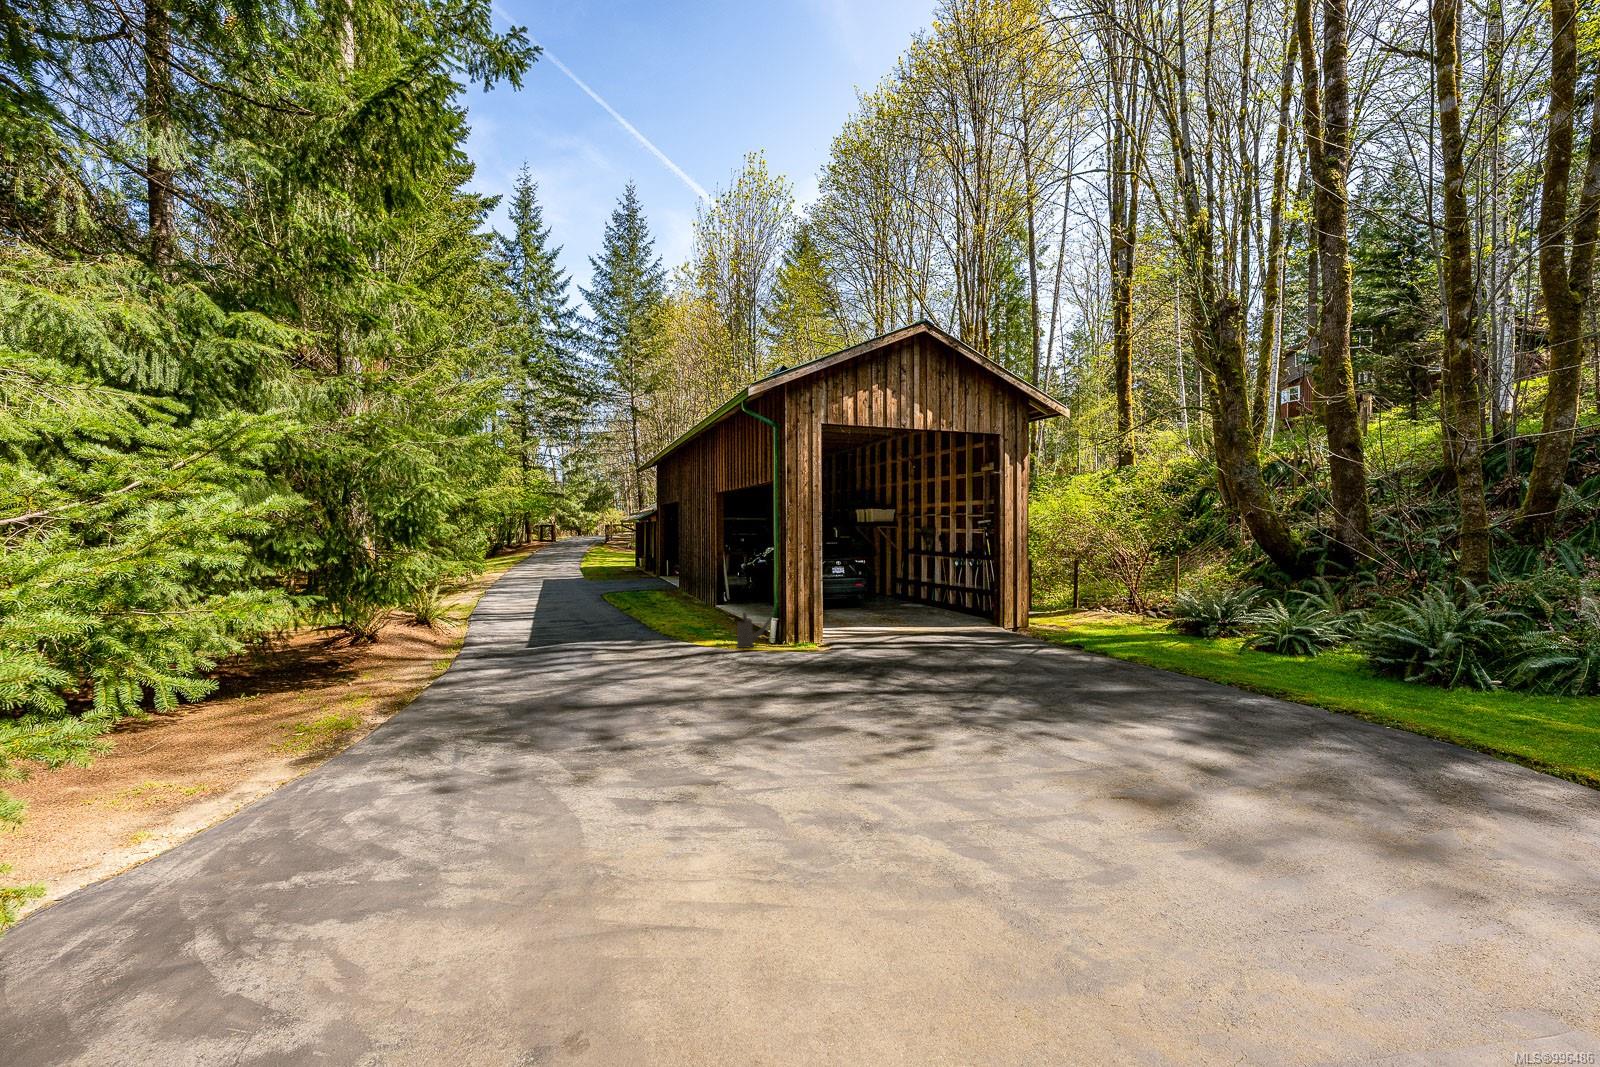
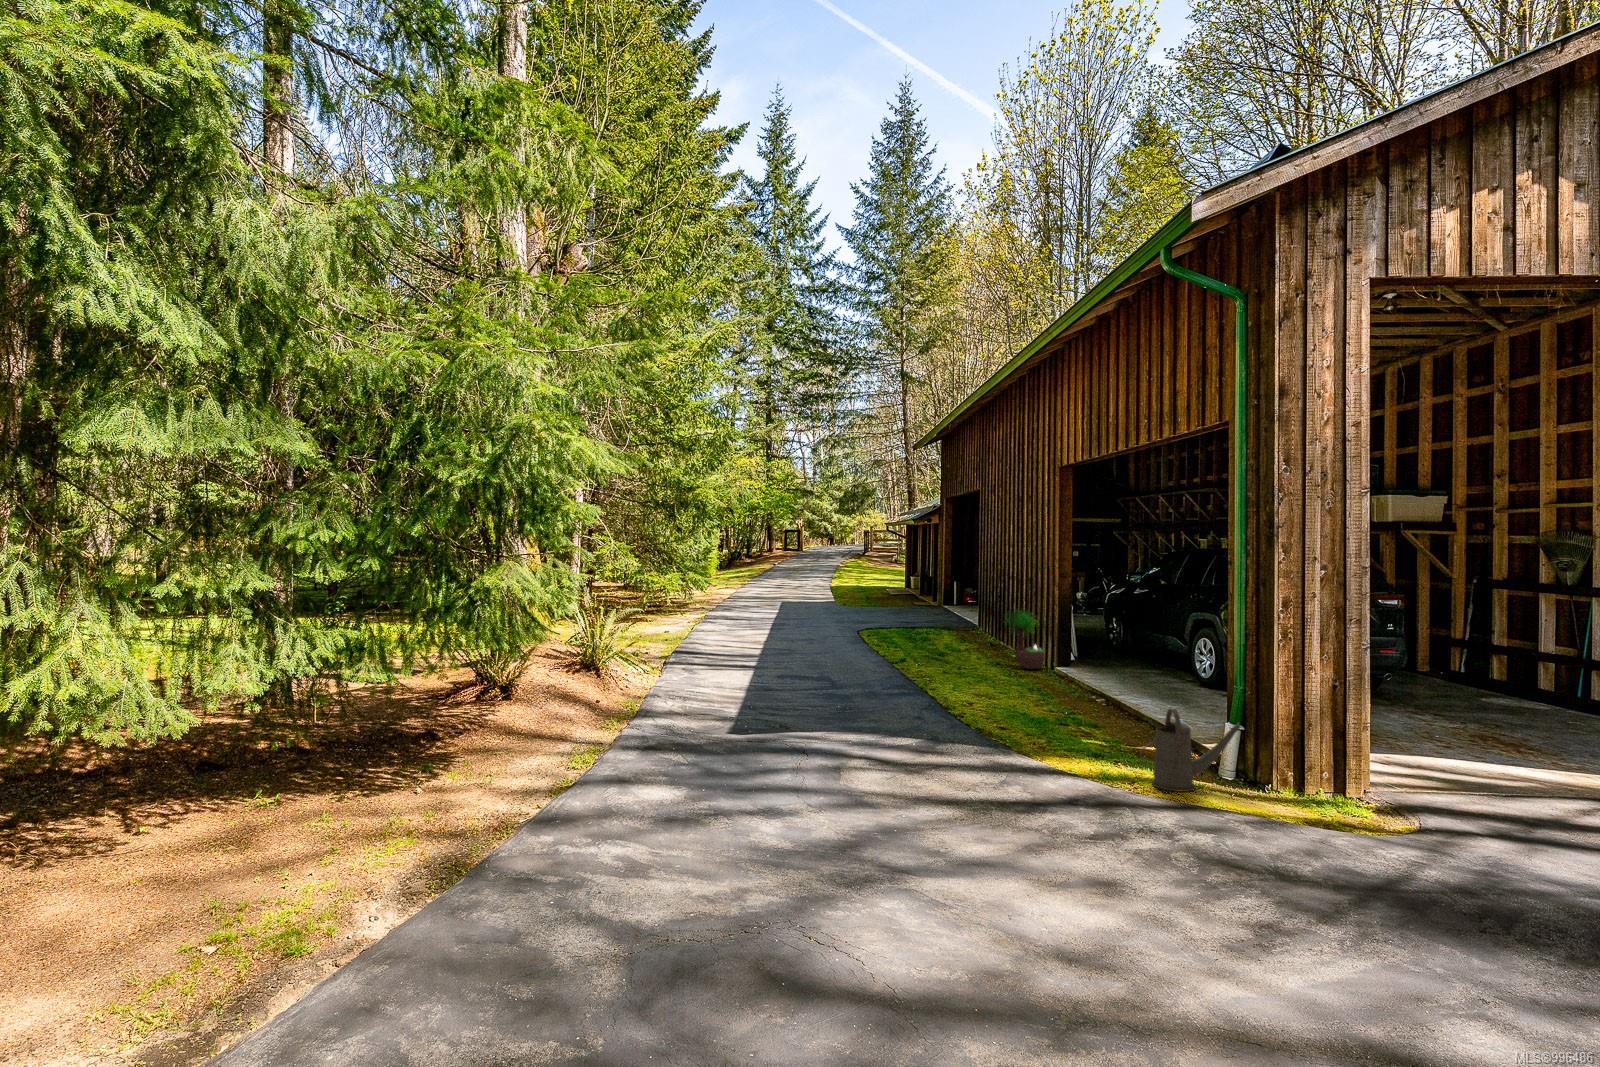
potted tree: none [688,572,712,610] -> present [1005,611,1044,669]

